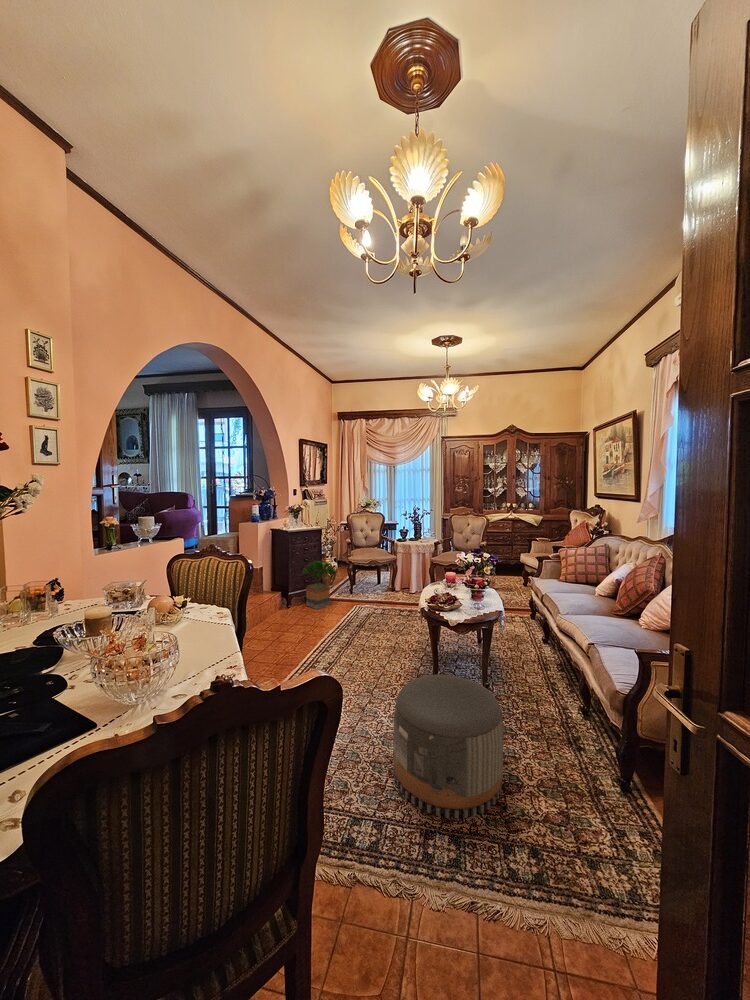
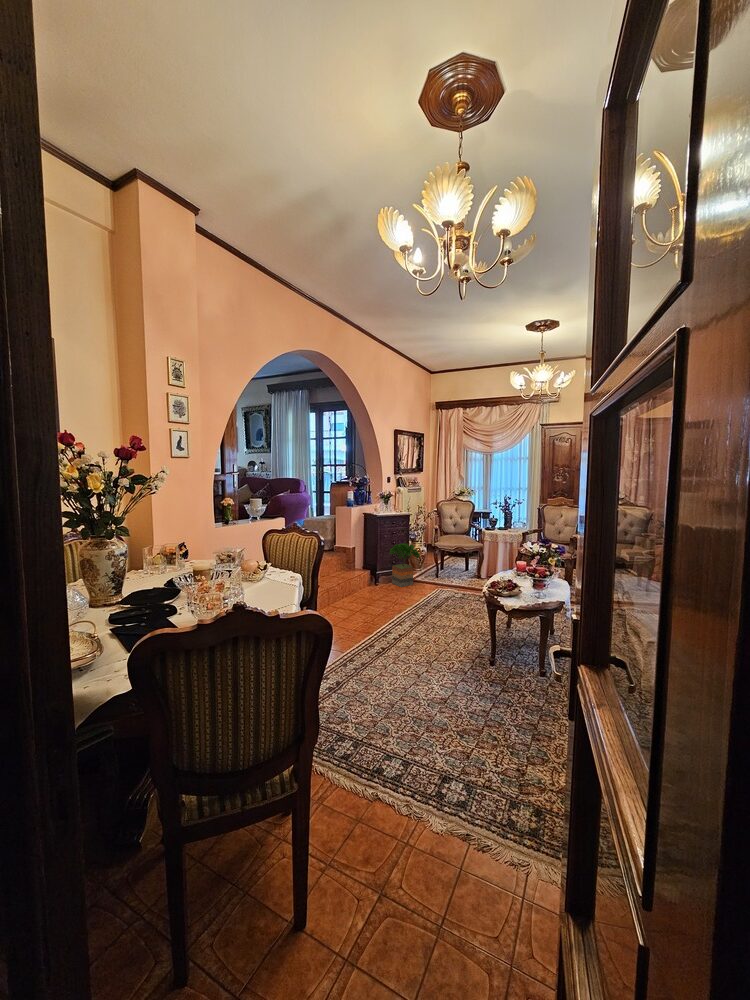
pouf: present [393,674,504,818] -> none [430,650,531,775]

